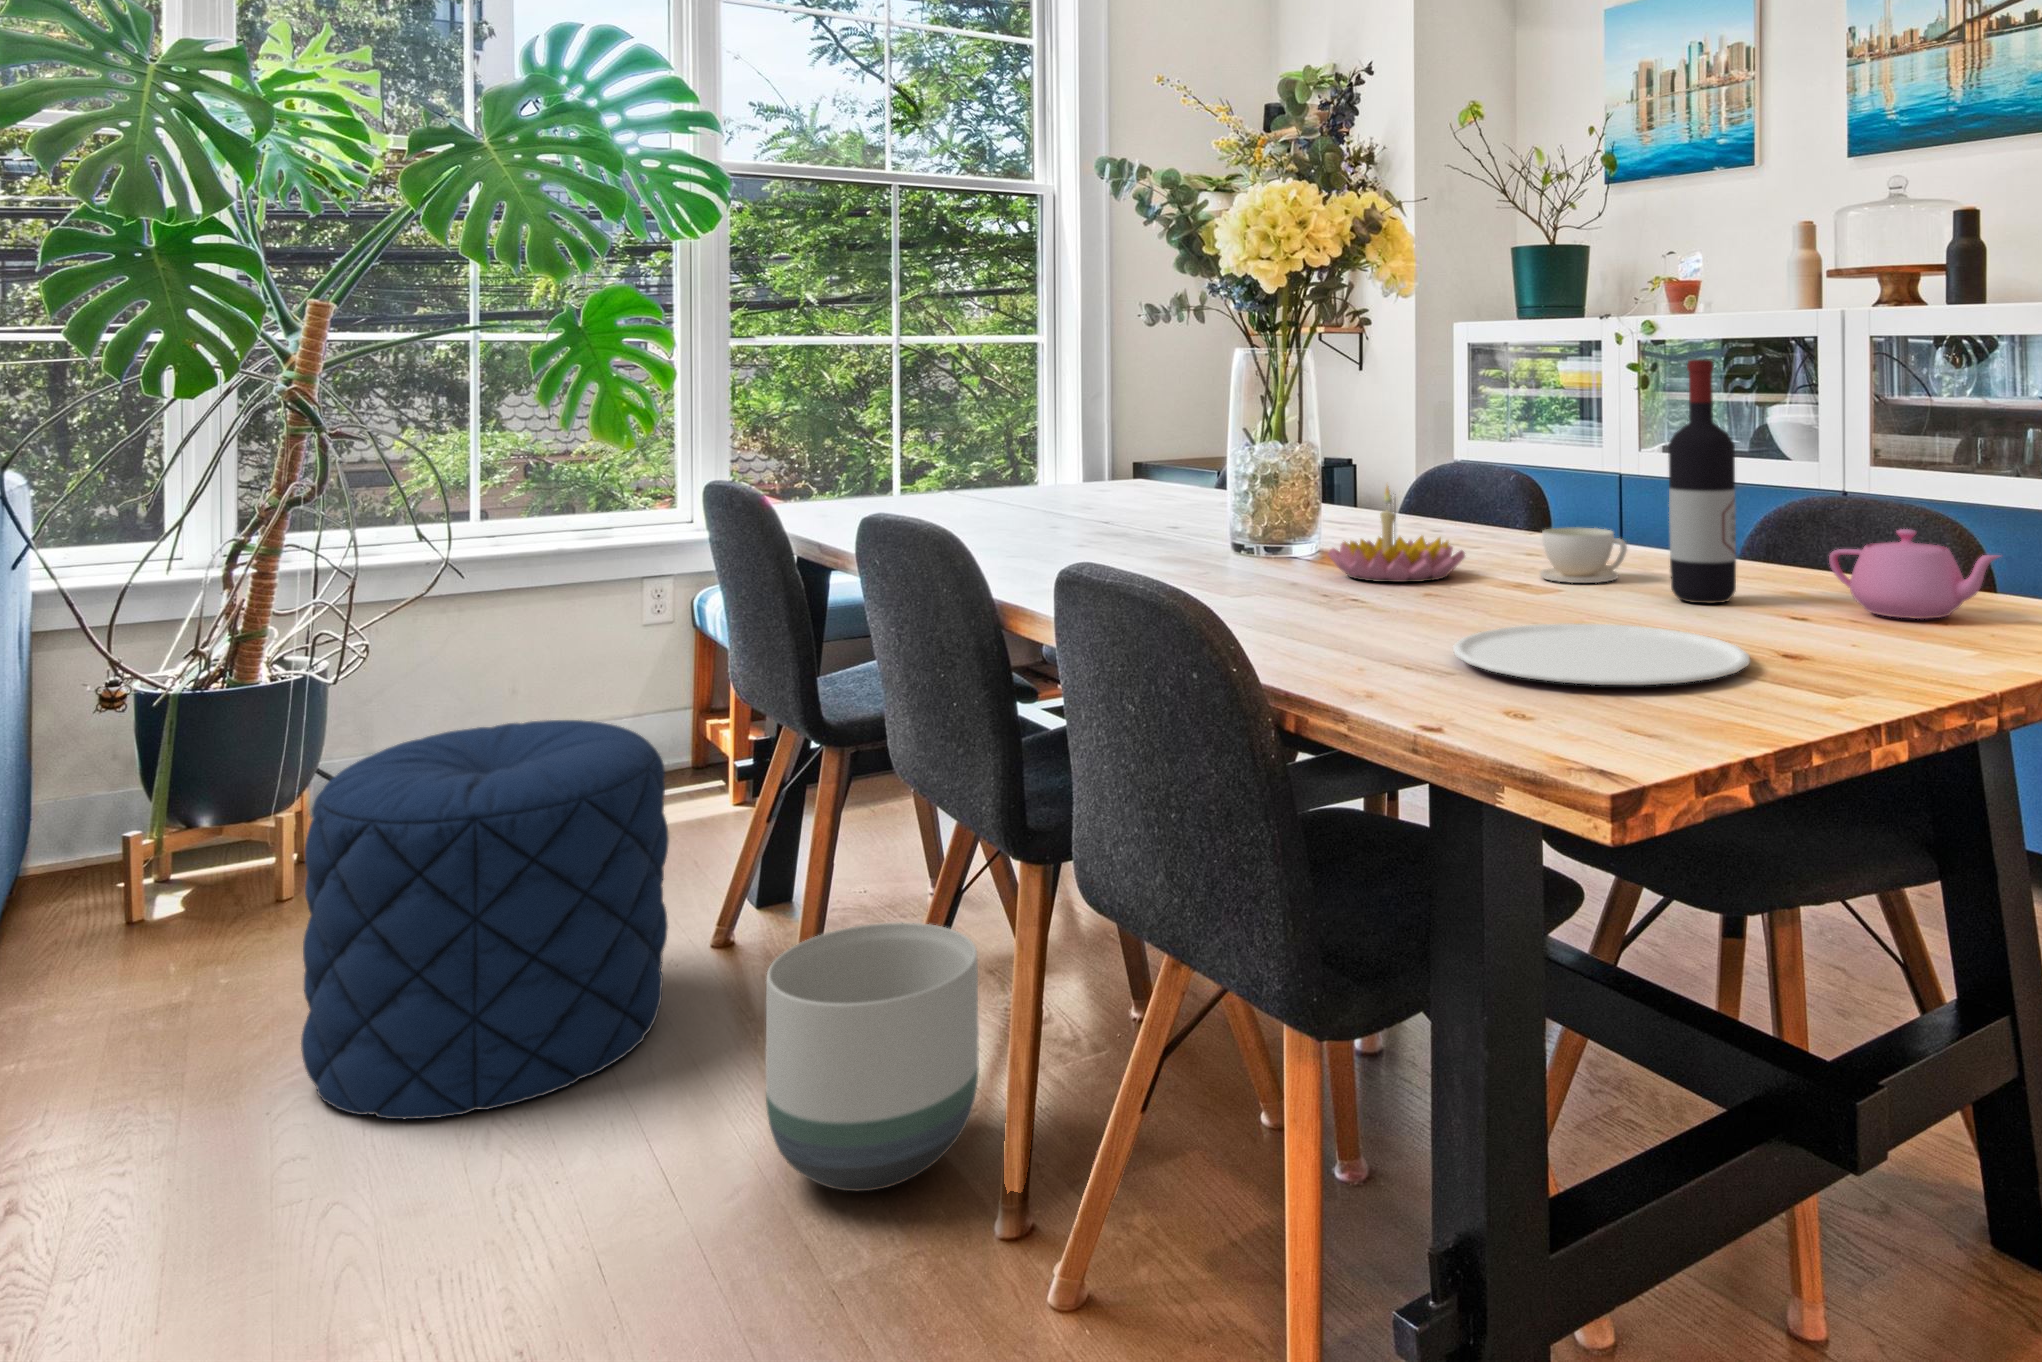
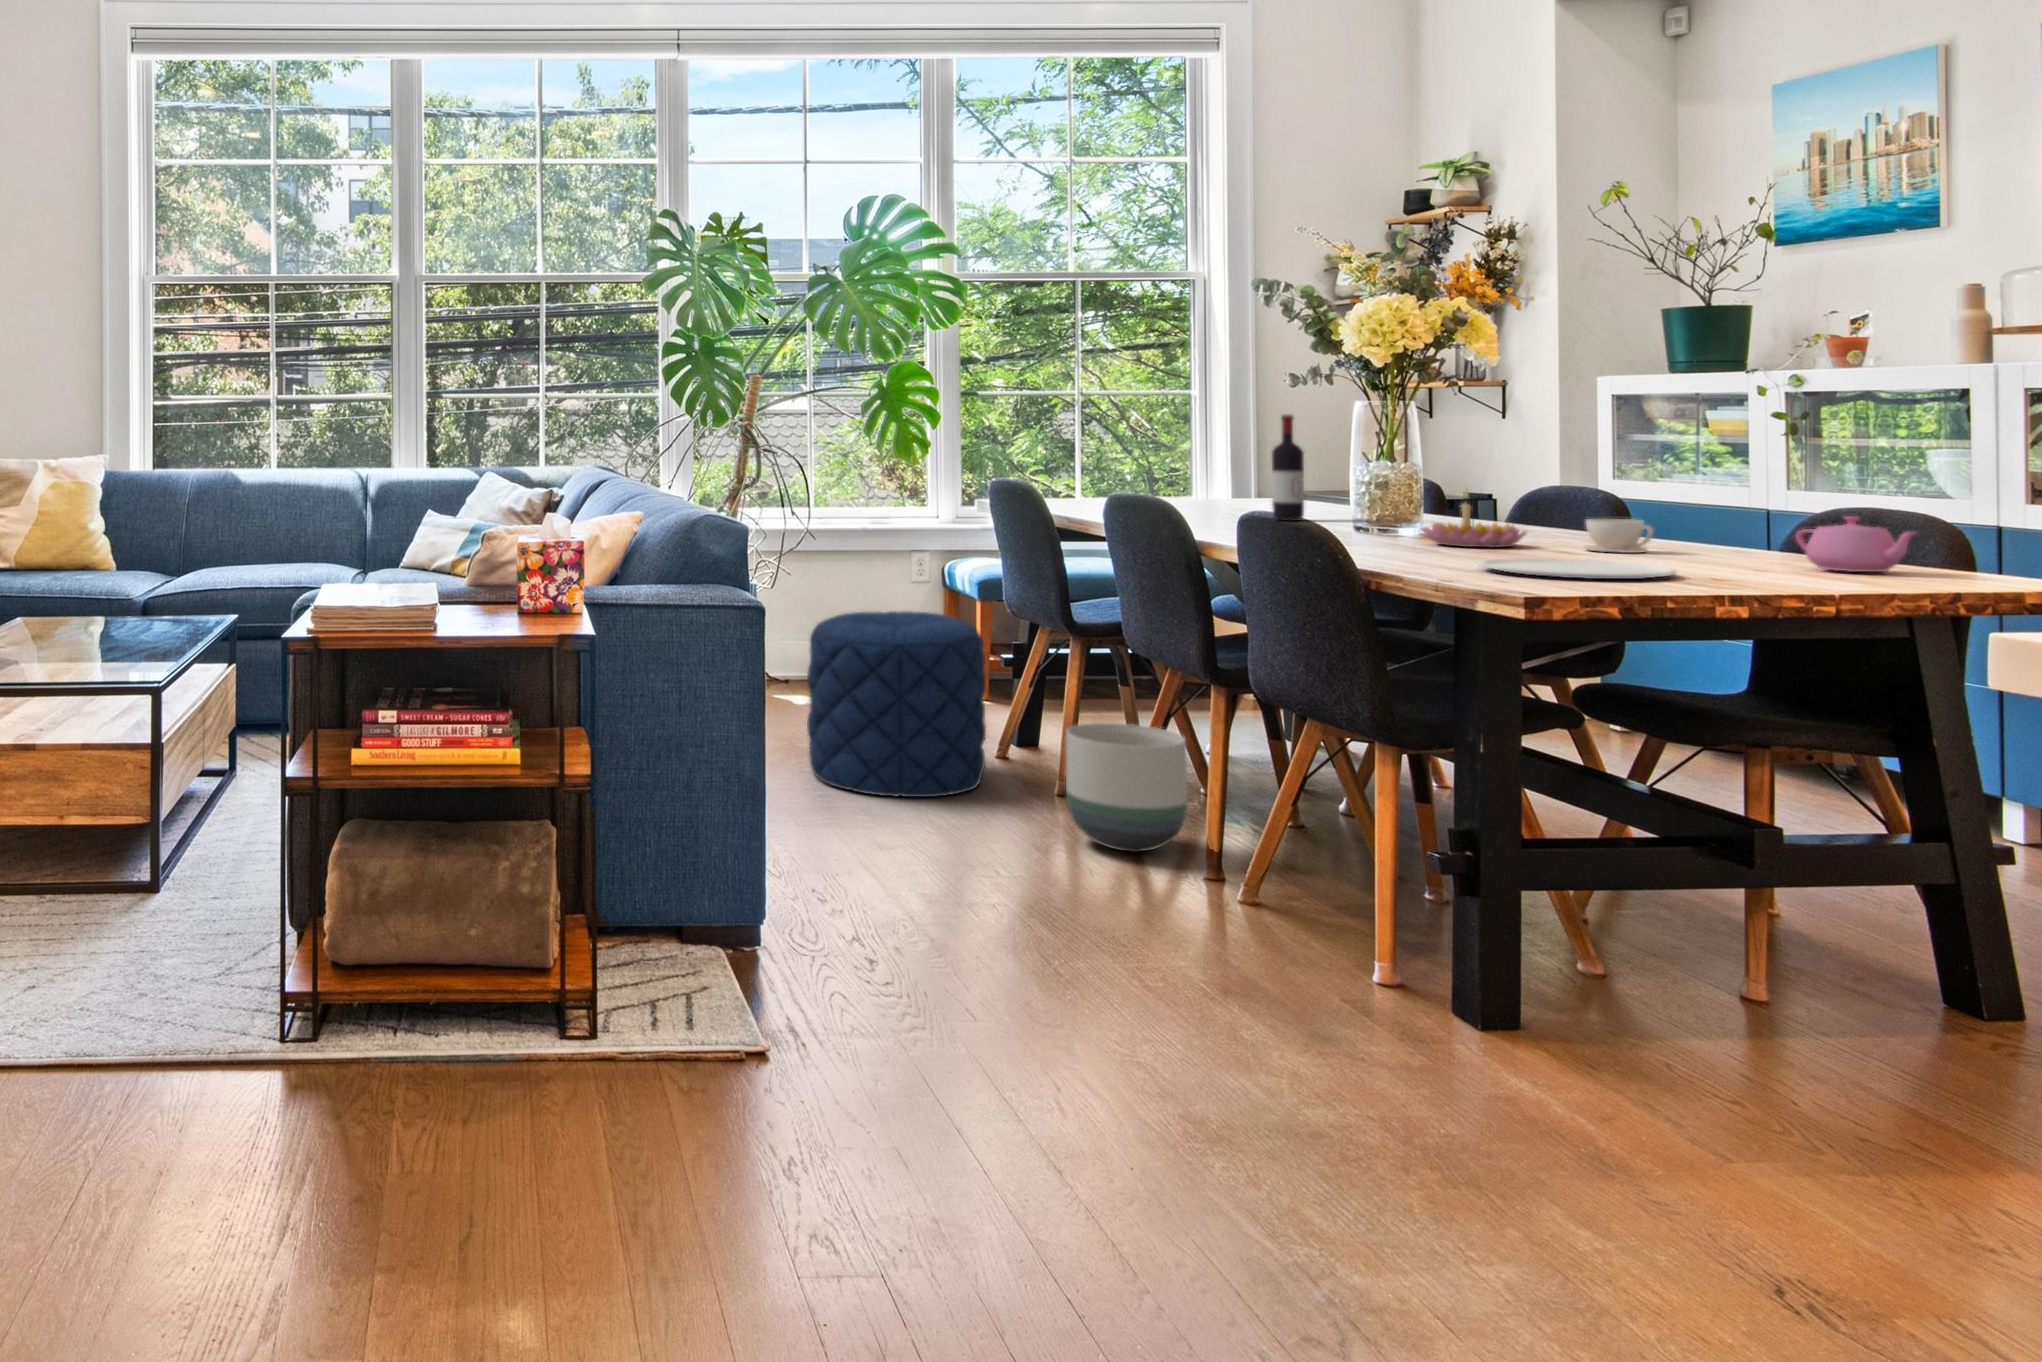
wine bottle: present [1668,359,1736,603] -> present [1272,415,1304,521]

